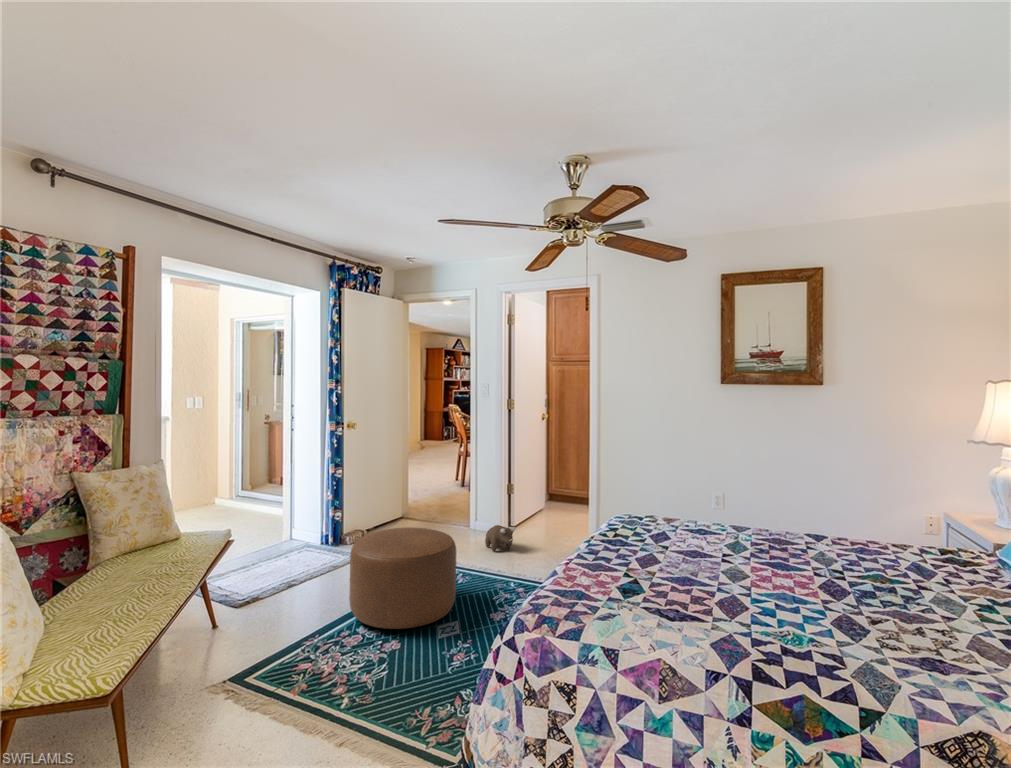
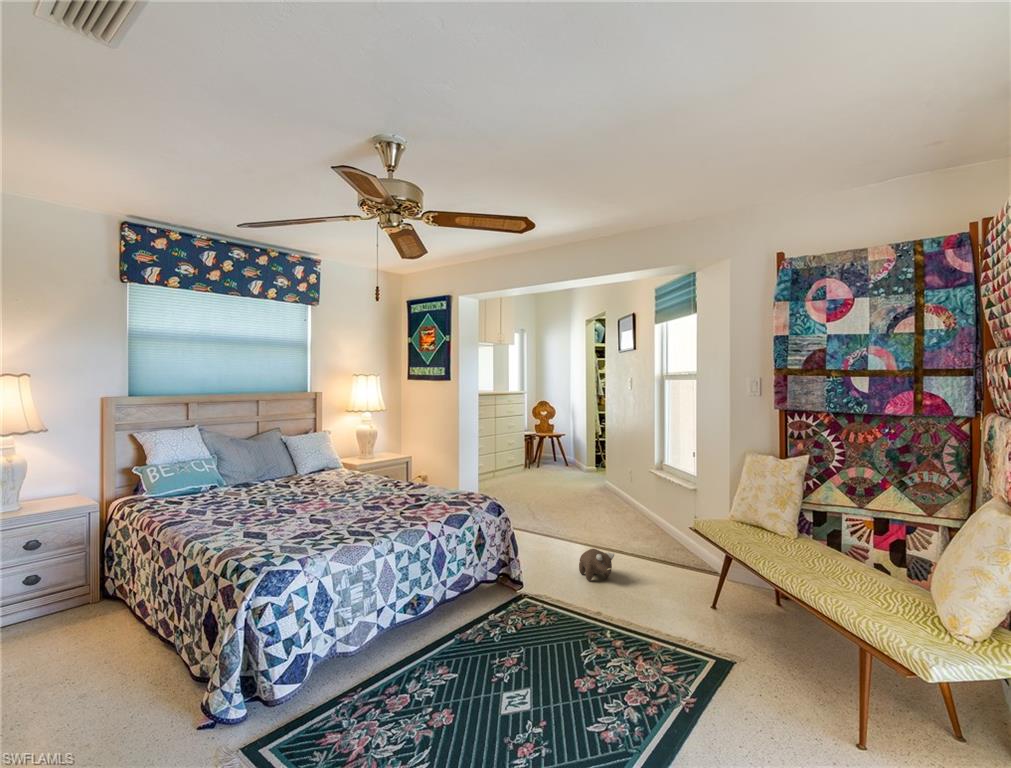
ottoman: present [349,527,456,629] -> none [402,555,531,693]

